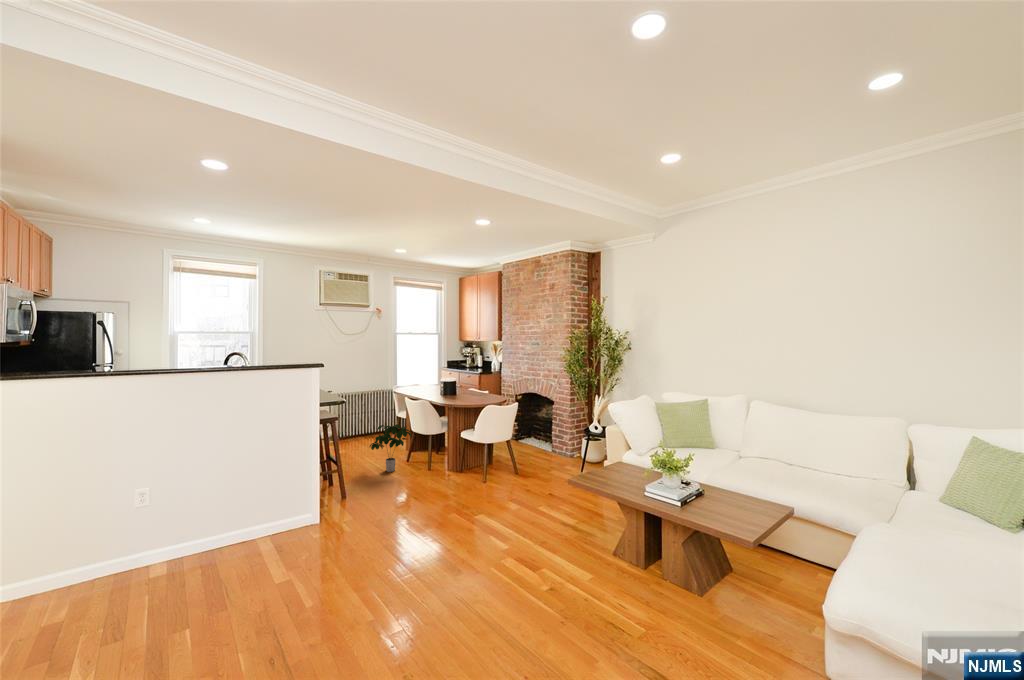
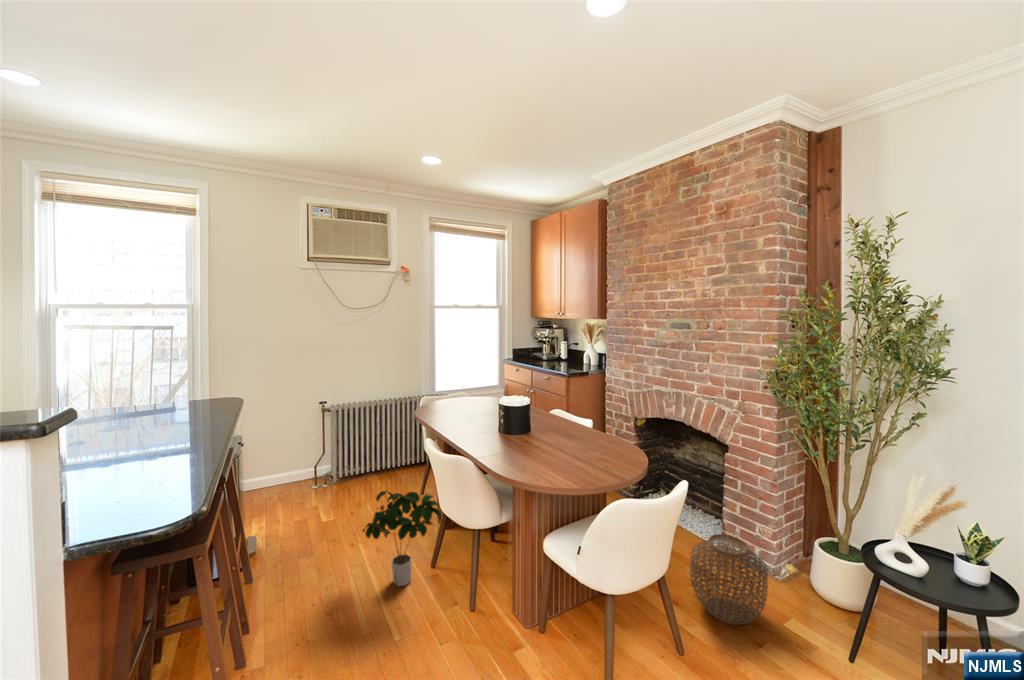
woven basket: none [528,436,559,472] -> present [690,534,768,625]

